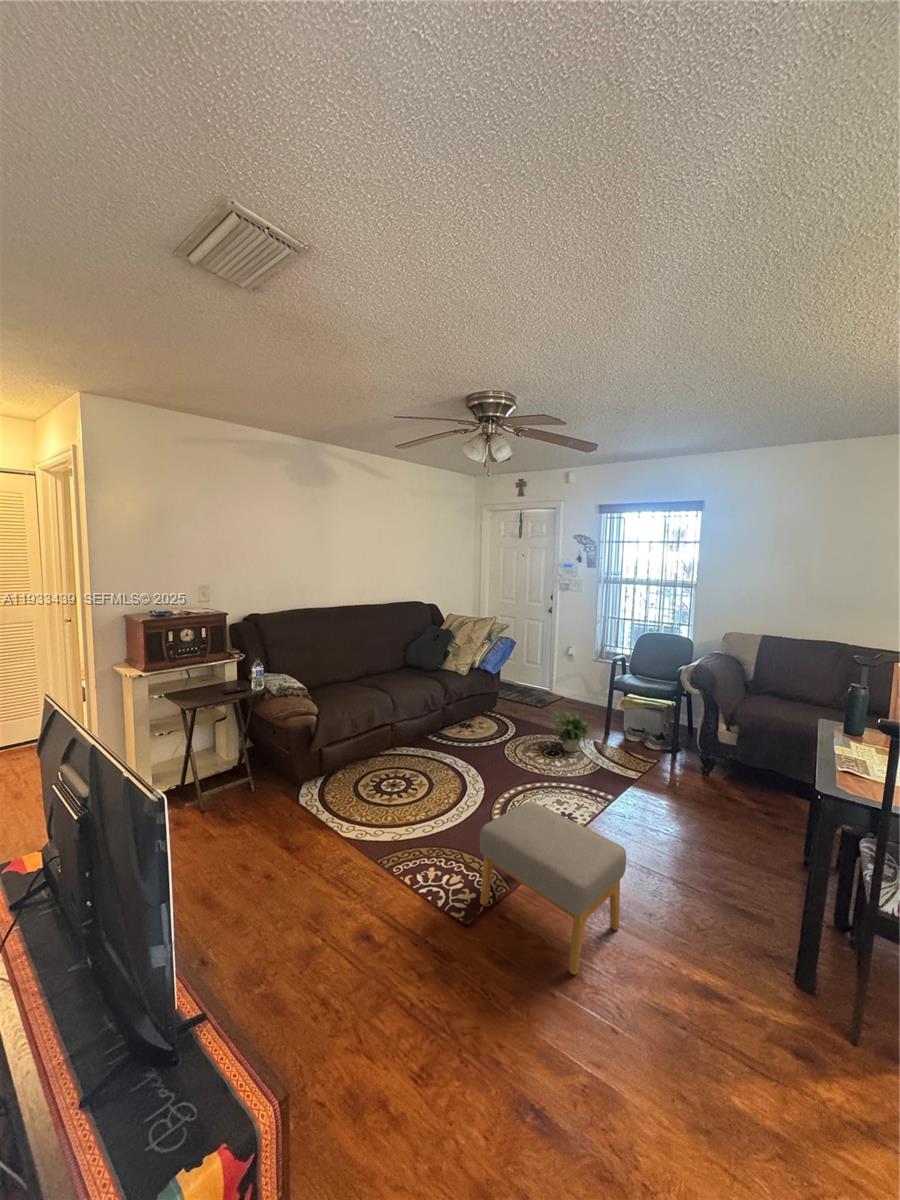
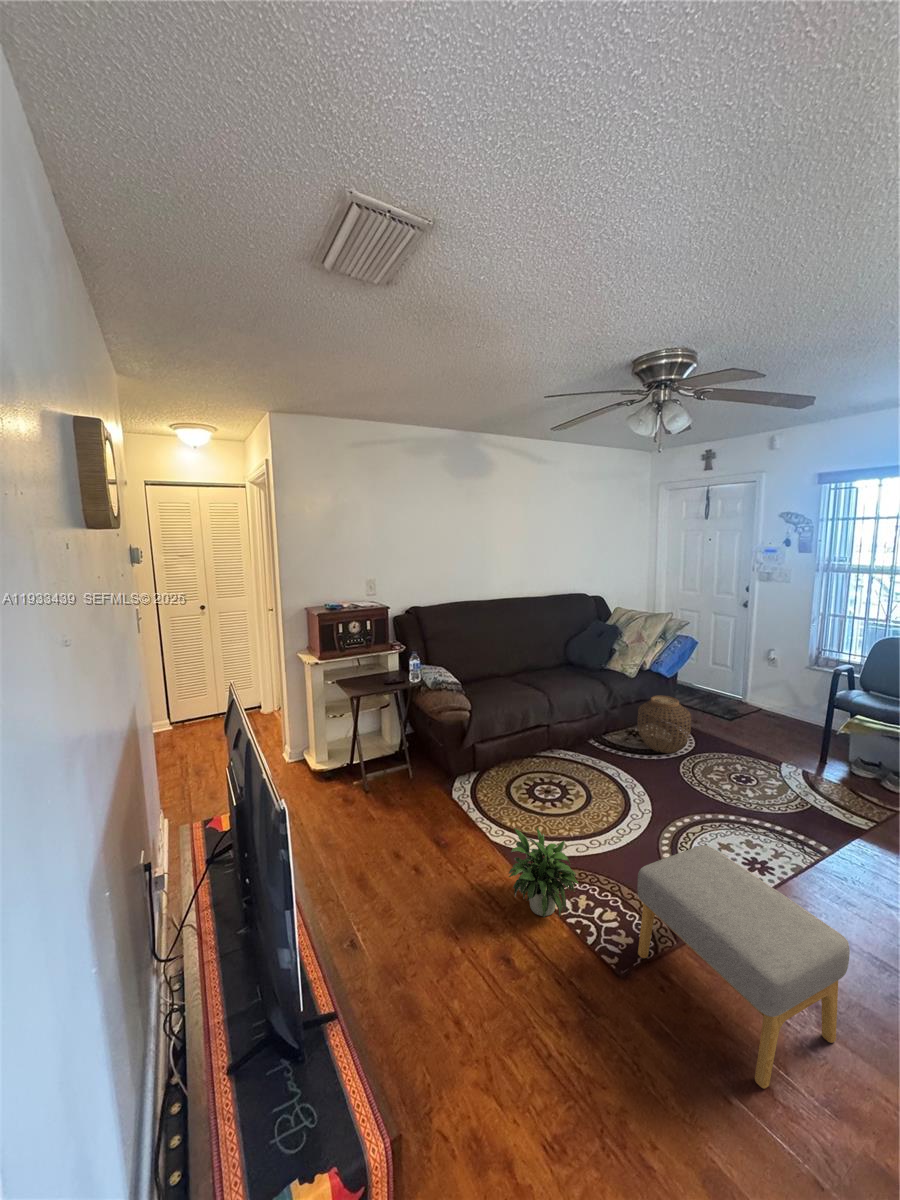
woven basket: none [470,690,513,740] -> present [638,696,691,753]
potted plant: present [553,712,591,752] -> present [509,828,578,917]

